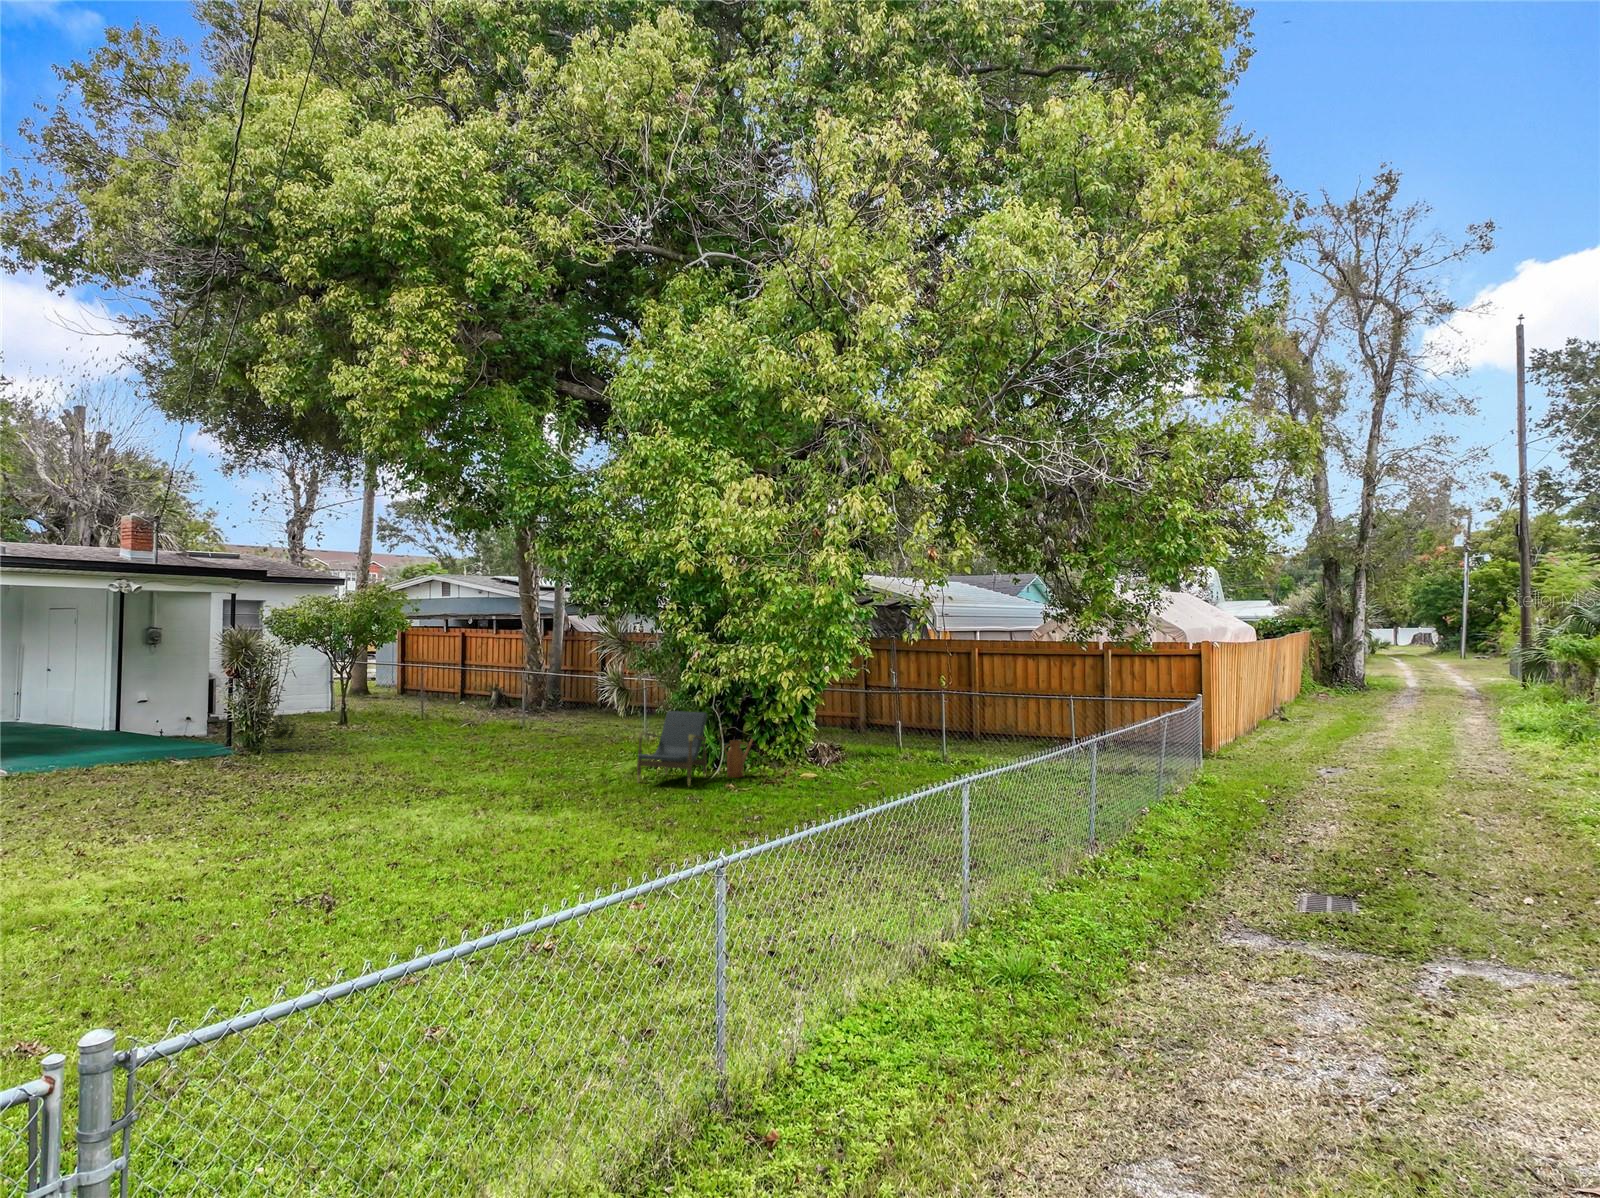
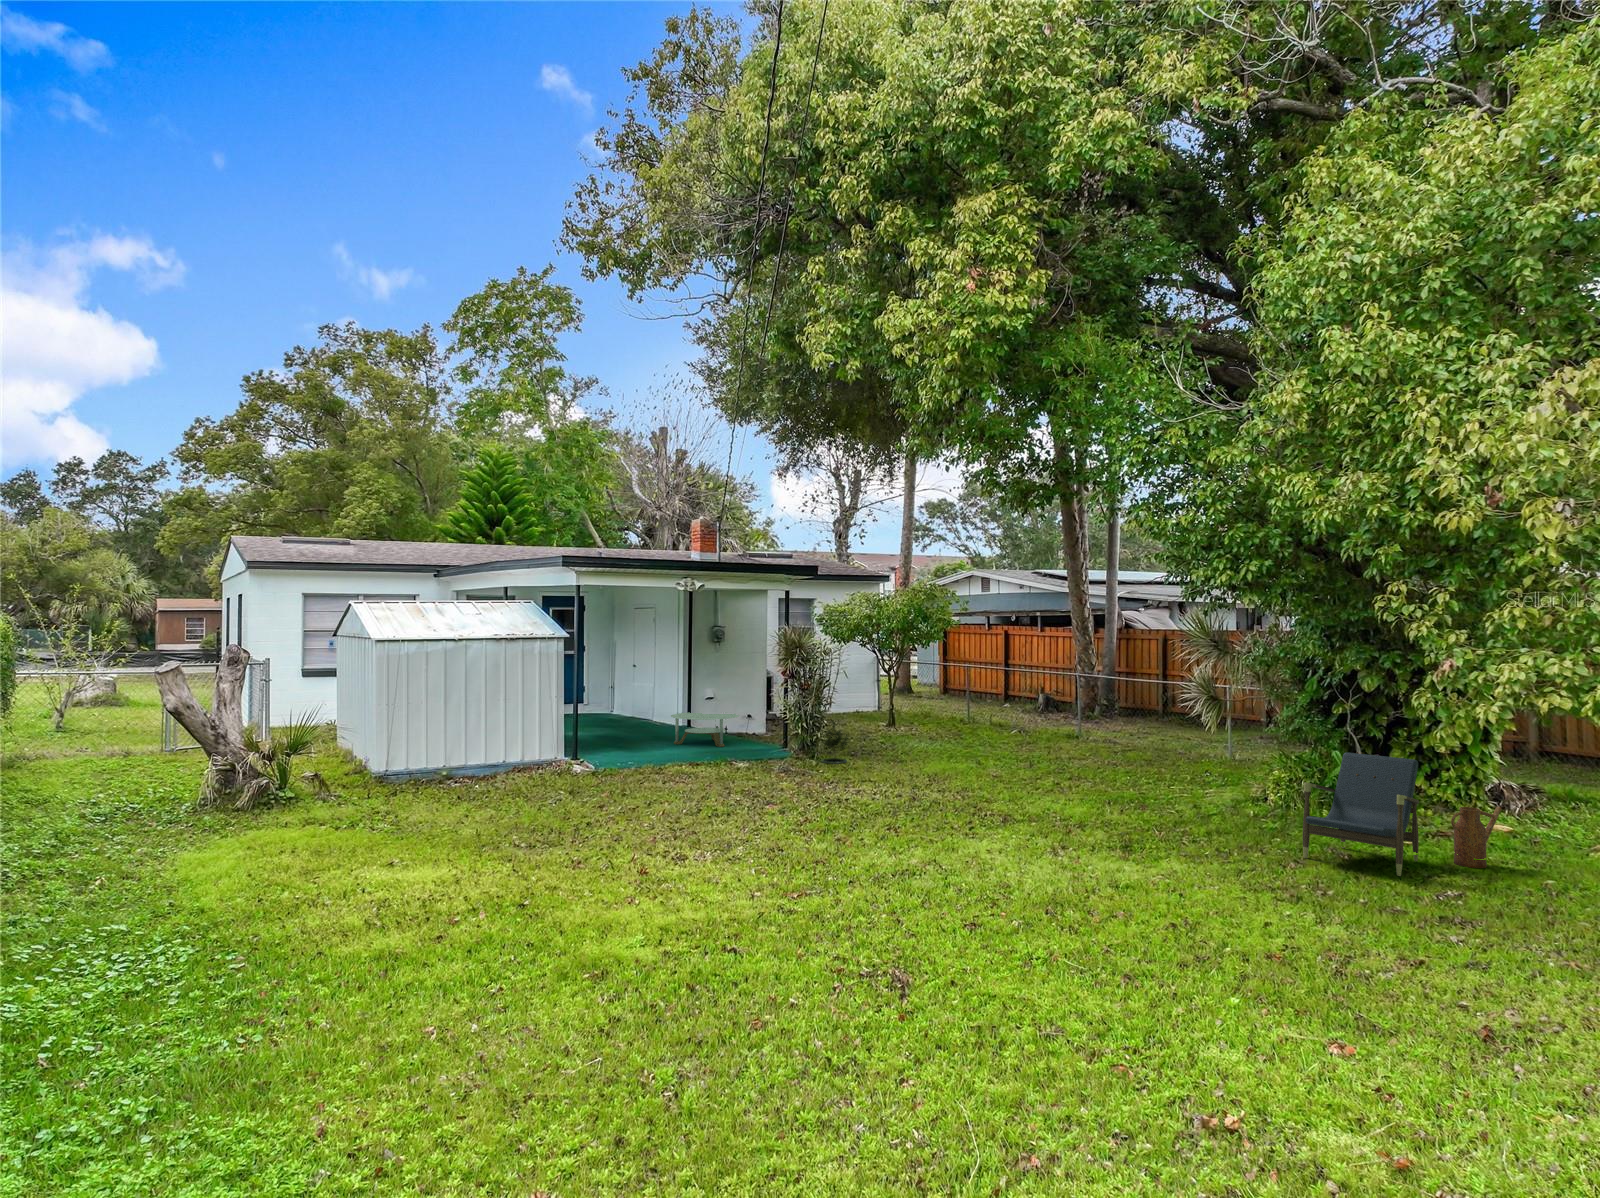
round table: none [94,714,178,748] -> present [671,713,739,747]

